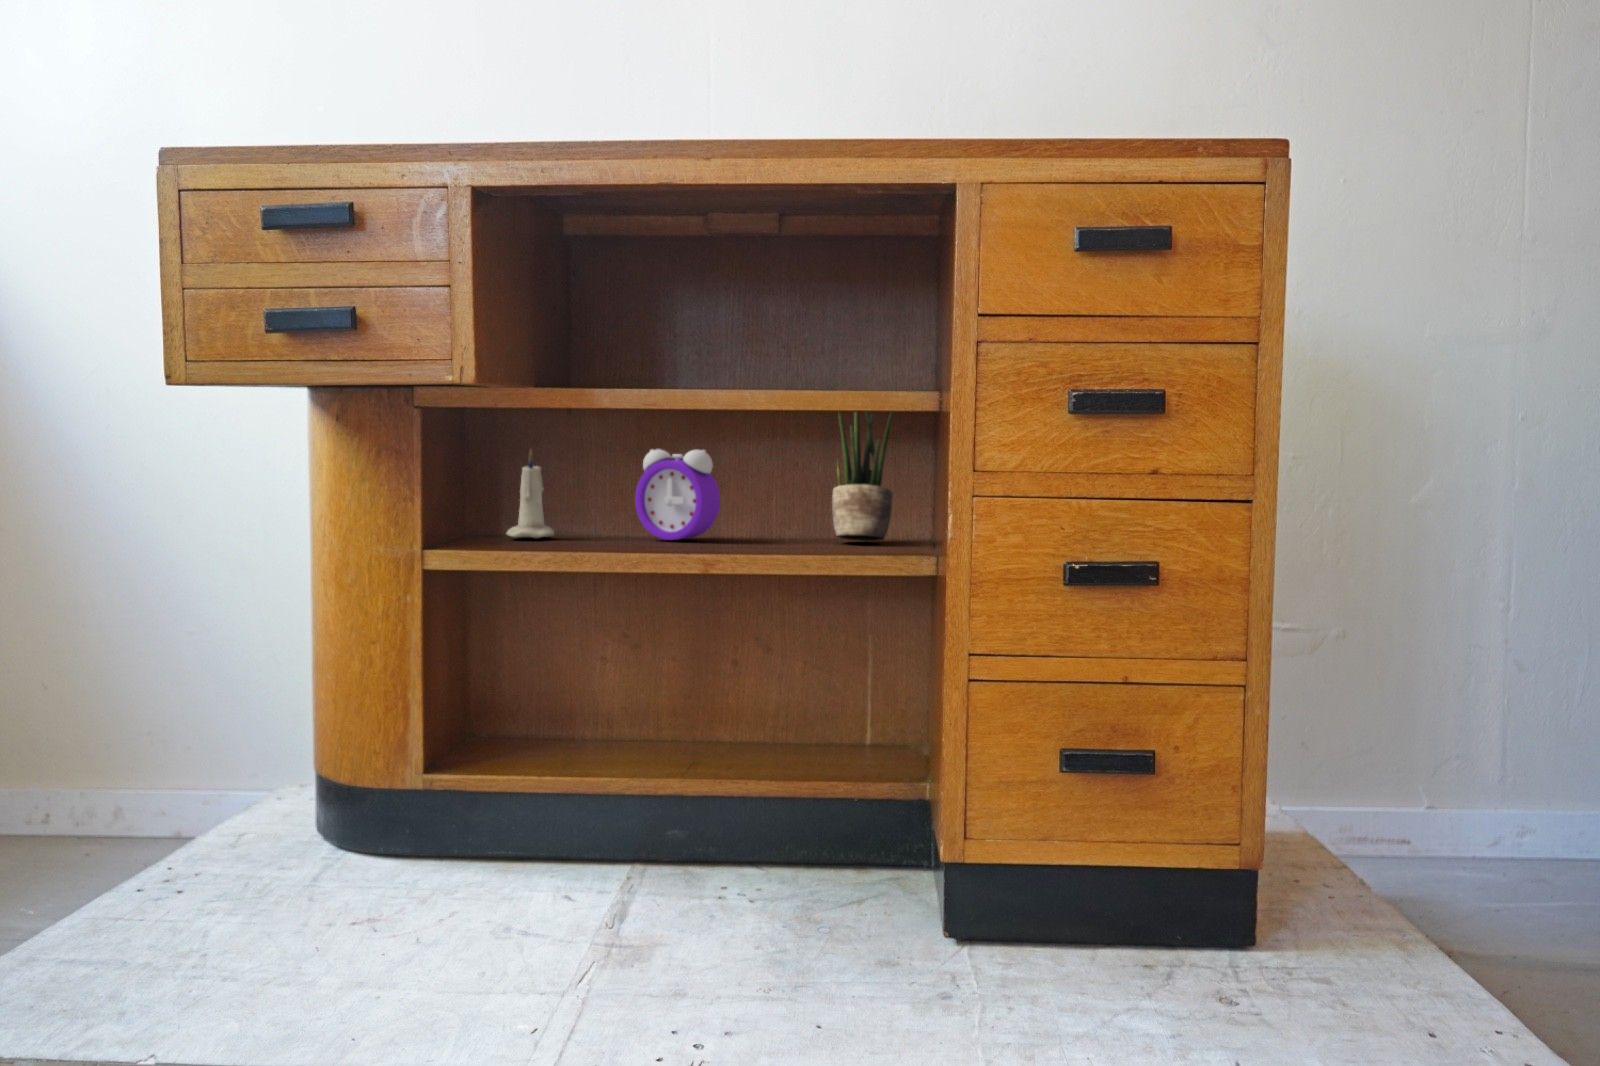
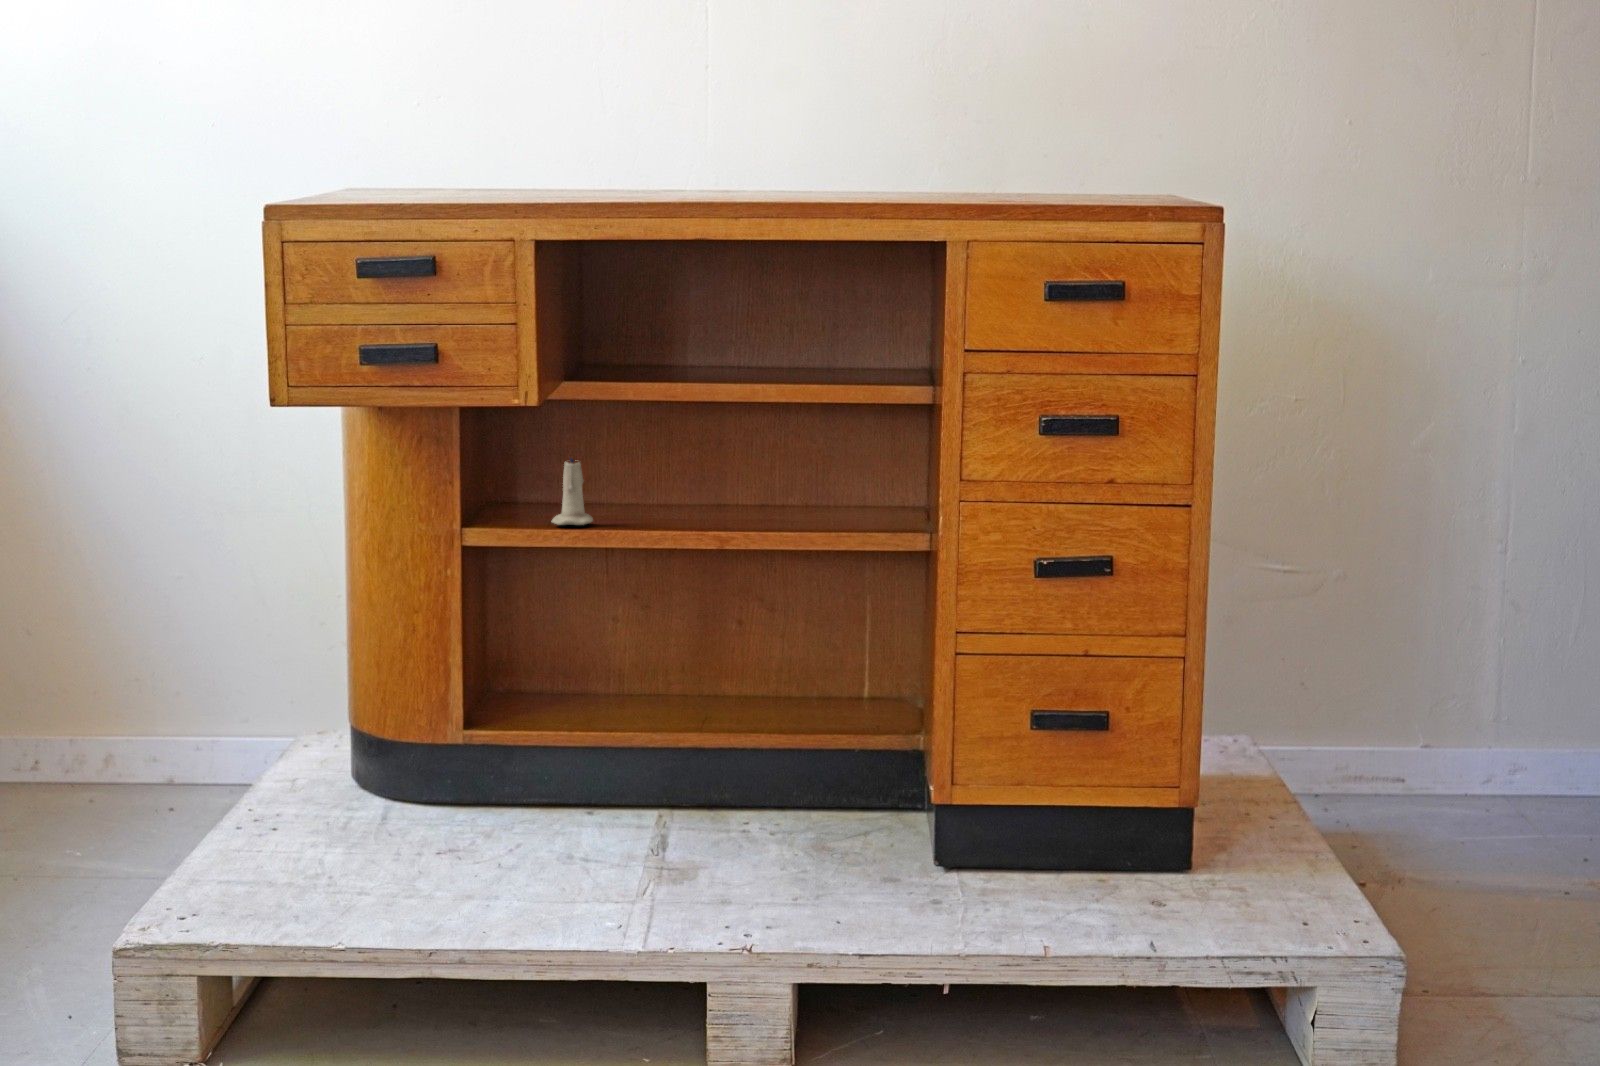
potted plant: present [832,410,893,541] -> none [842,392,897,526]
alarm clock: present [635,449,720,540] -> none [666,445,741,527]

